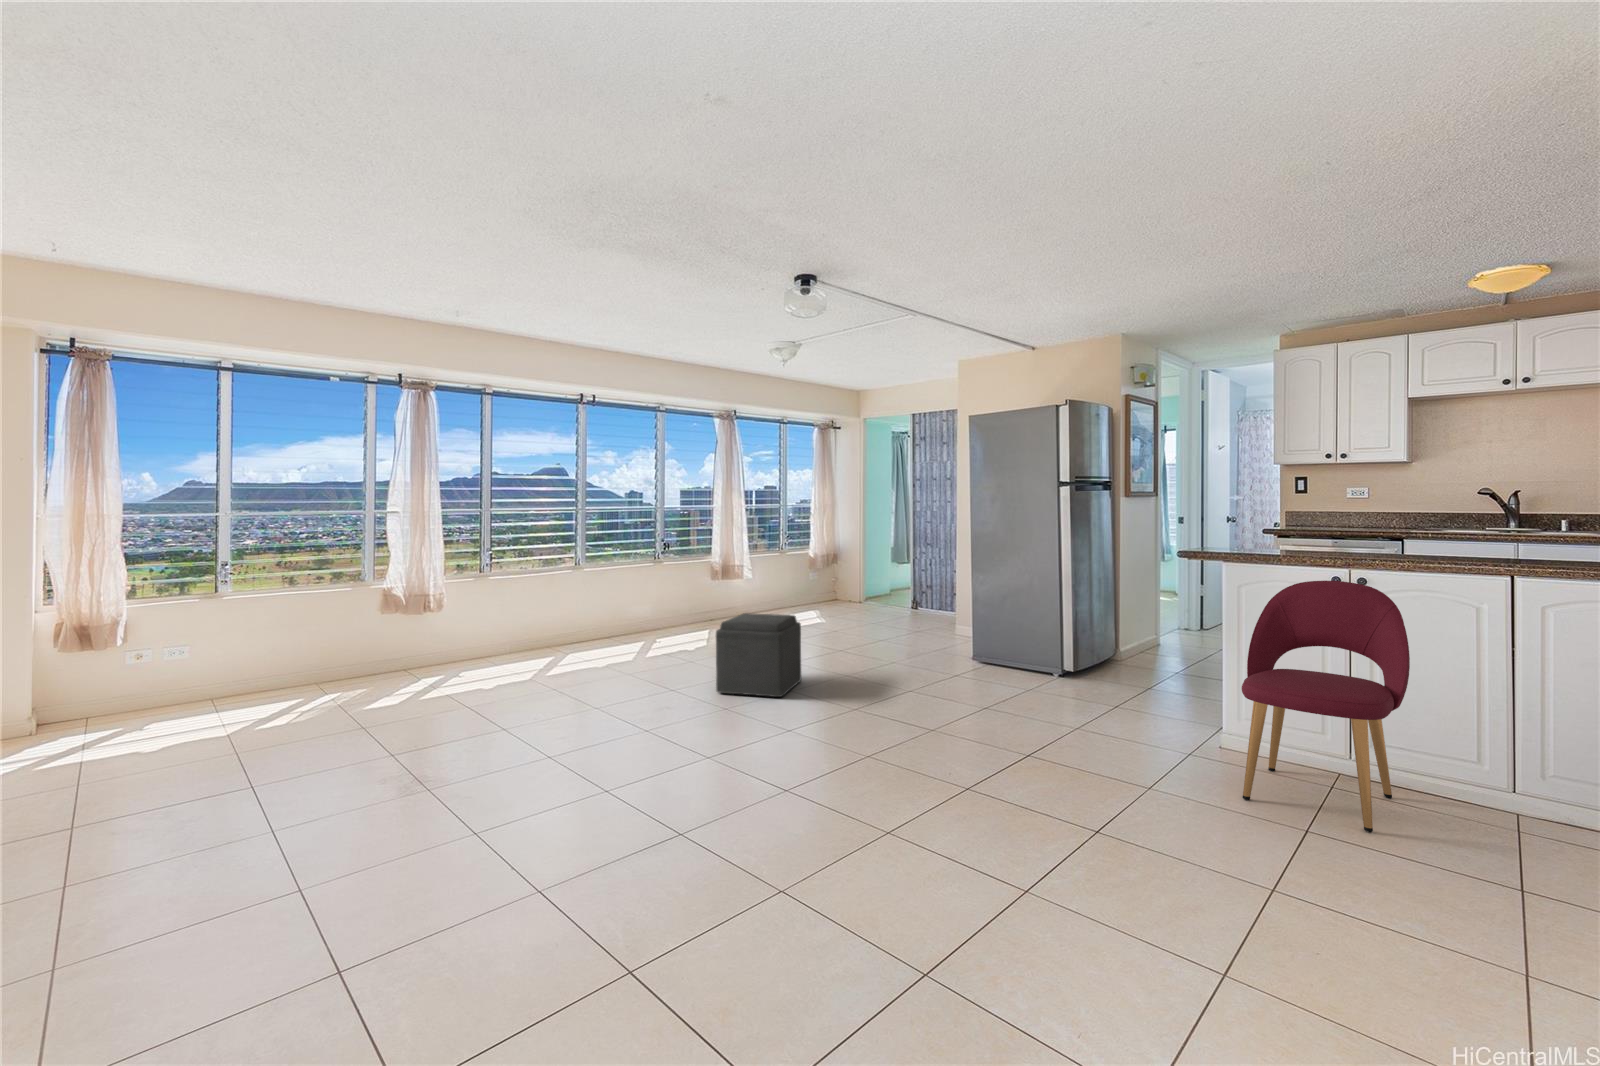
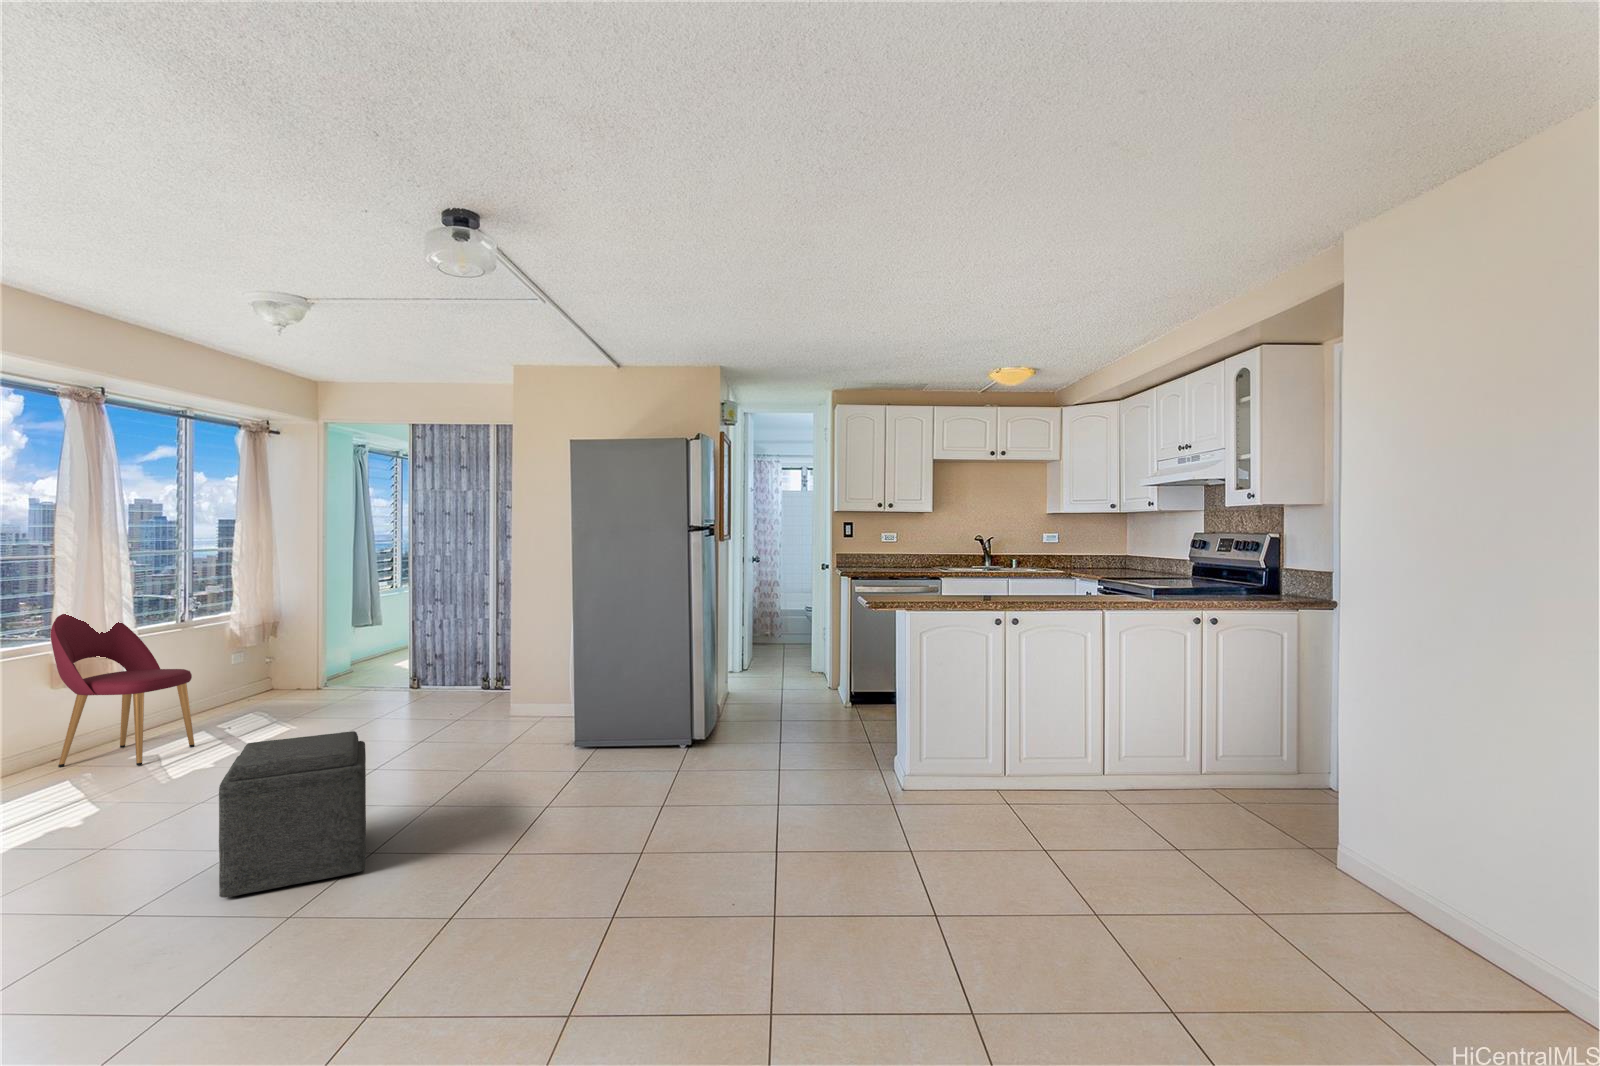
dining chair: present [1242,581,1410,832] -> present [51,614,195,767]

